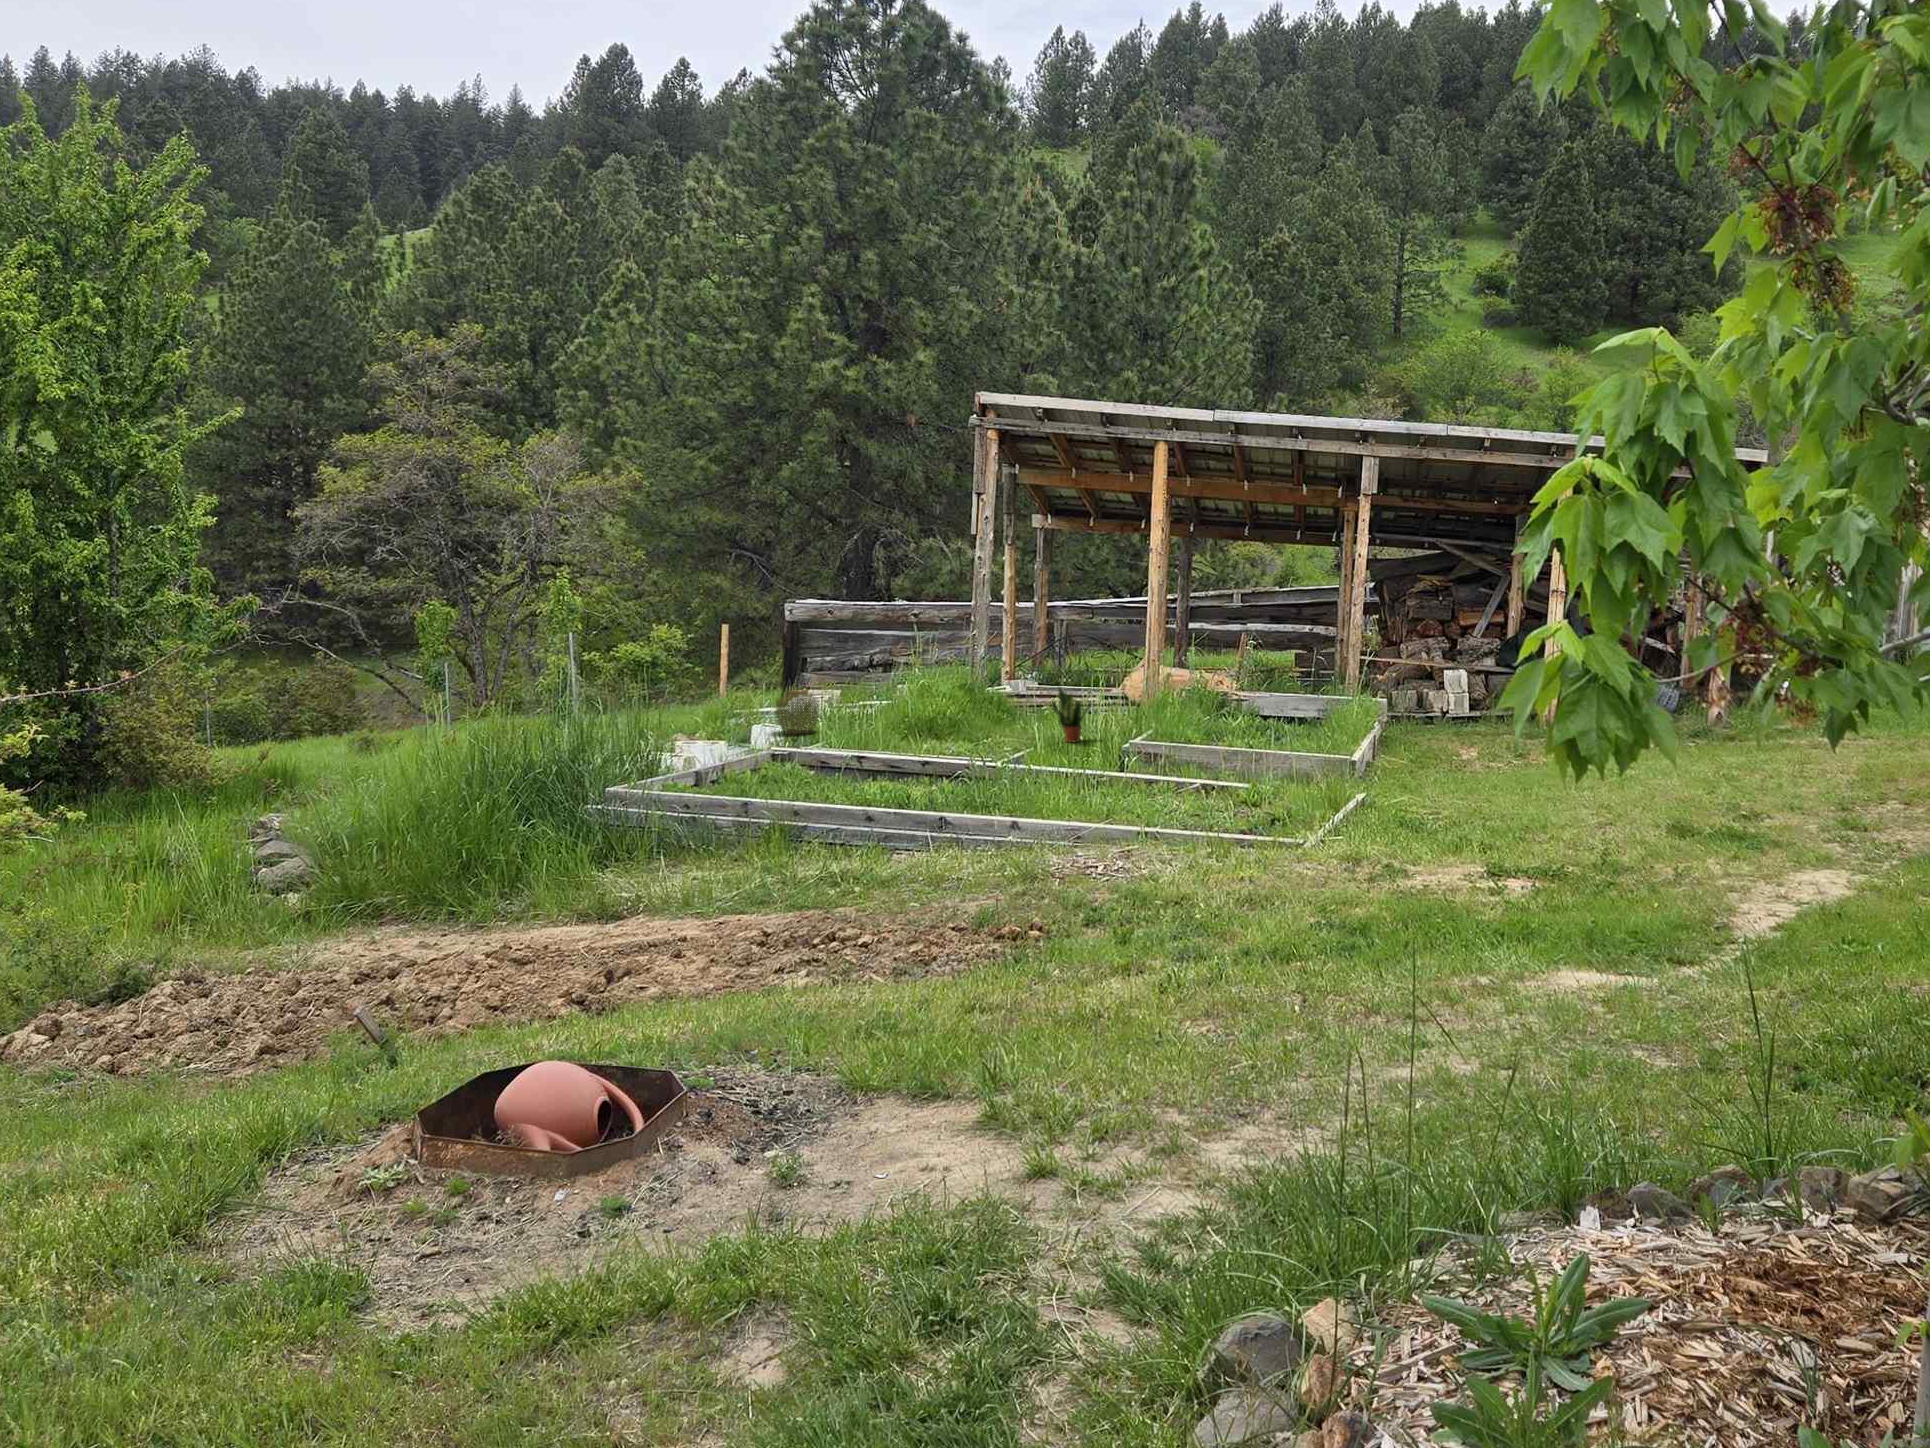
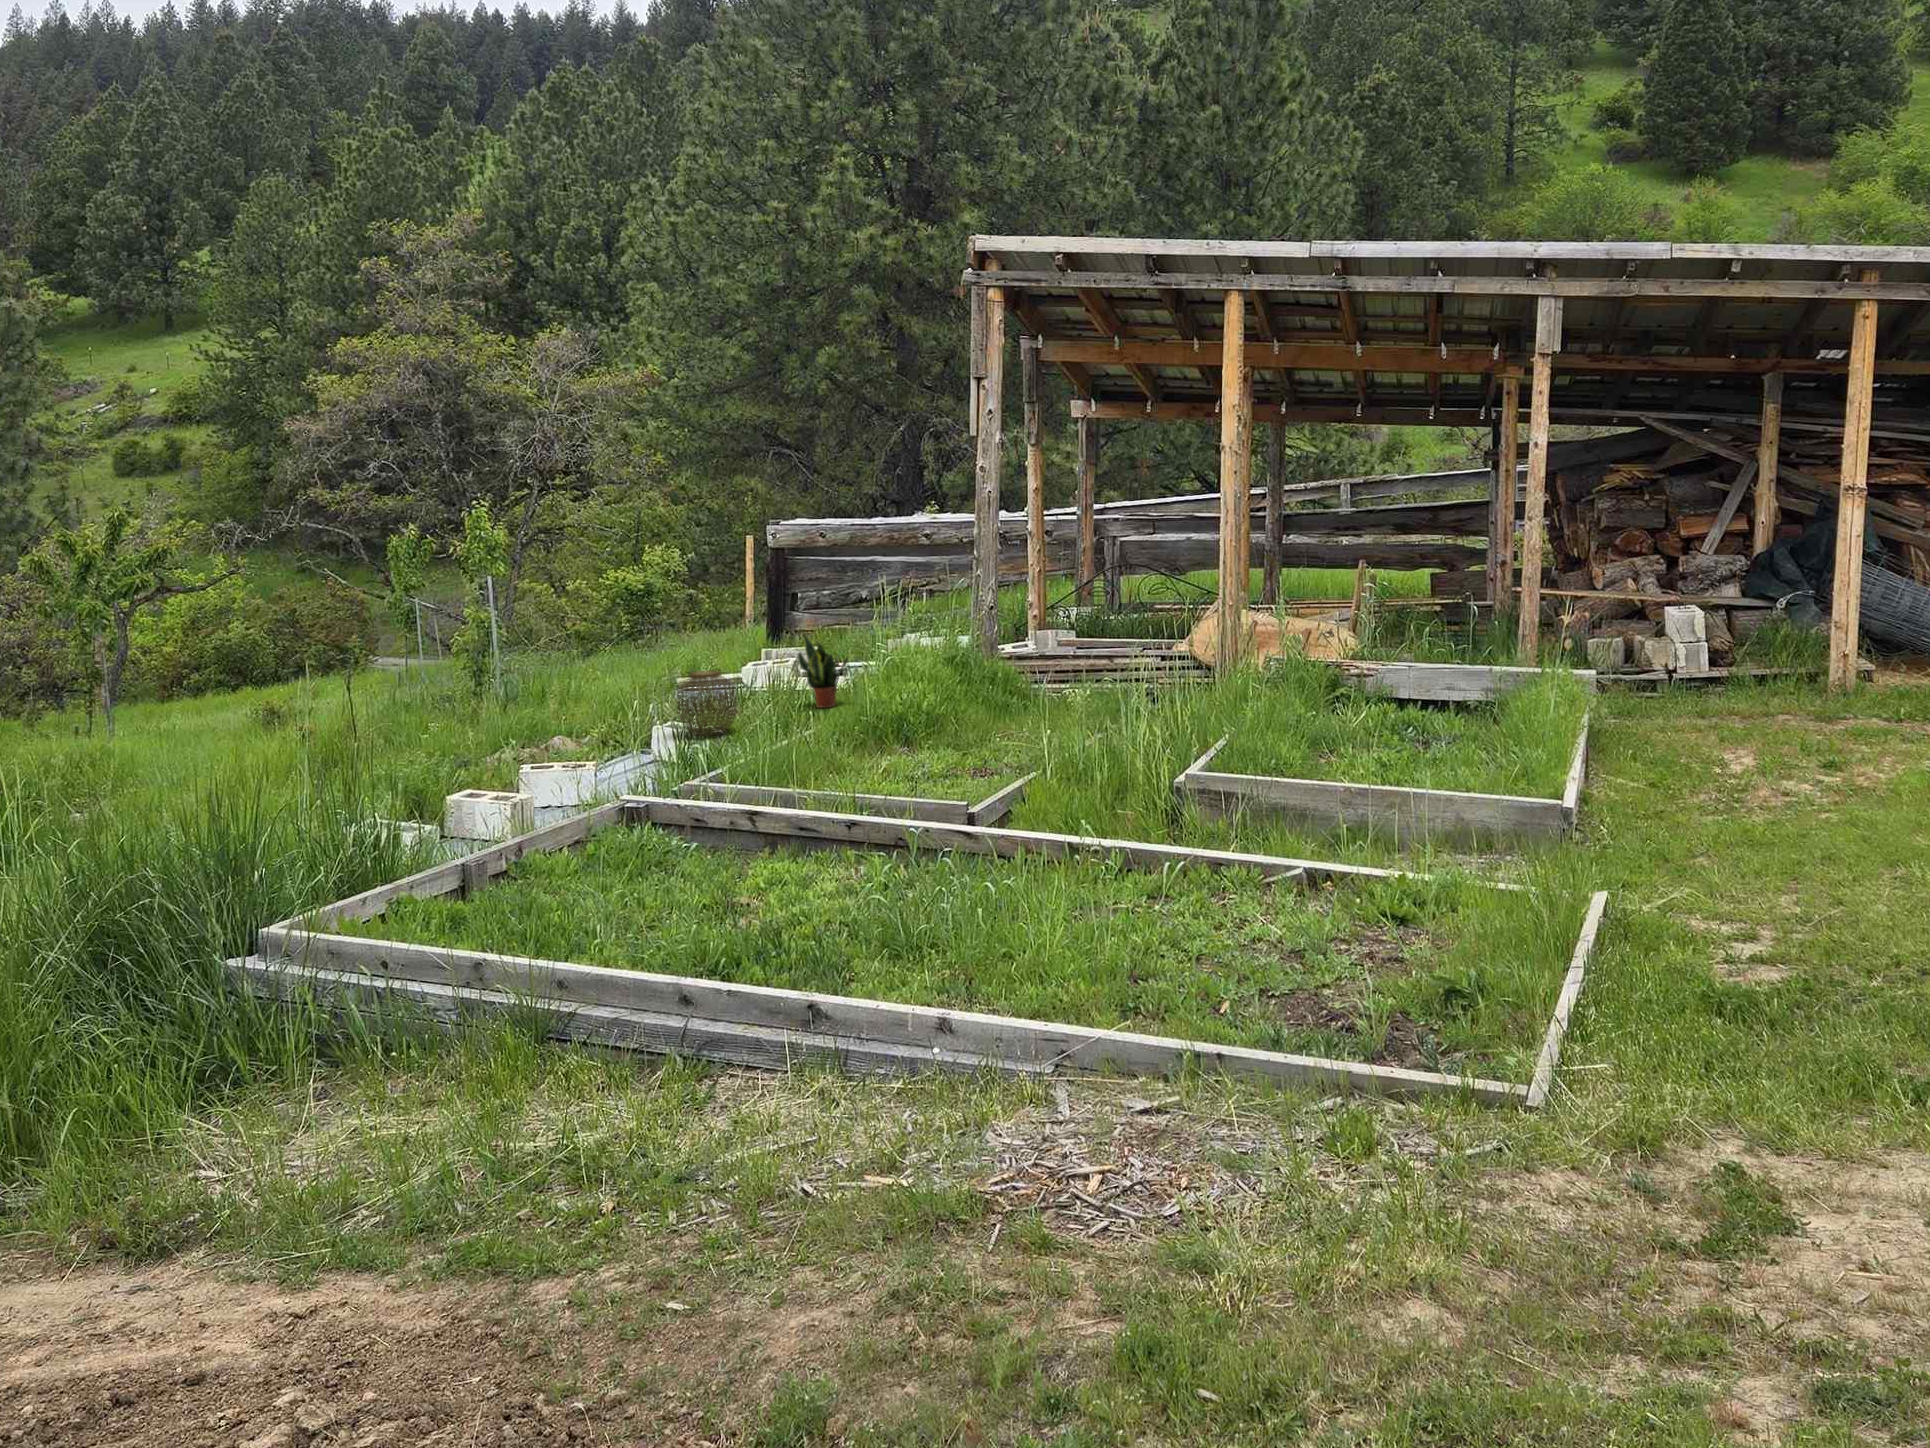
potted plant: present [1052,686,1090,742] -> present [798,635,848,708]

